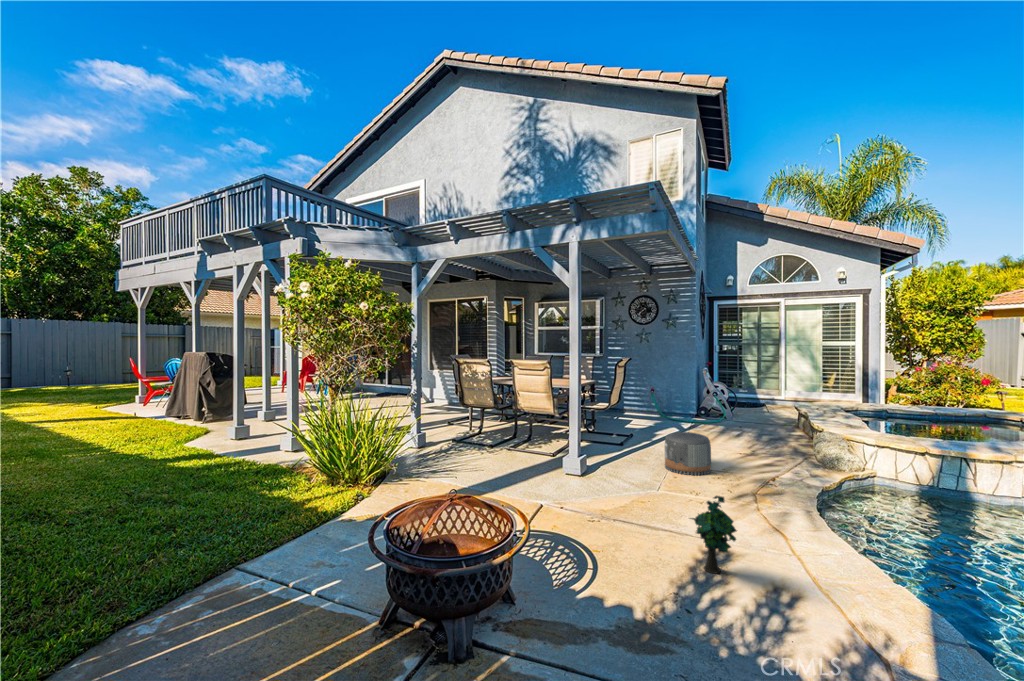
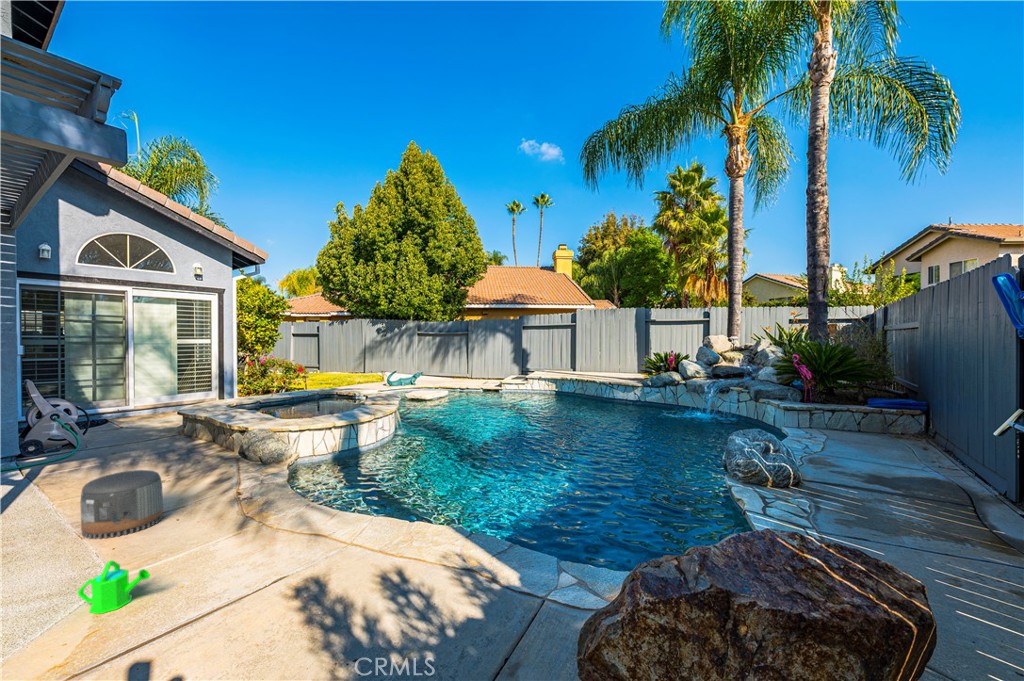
watering can: none [622,474,649,505] -> present [78,560,150,614]
decorative plant: present [690,496,737,573] -> none [297,517,352,612]

